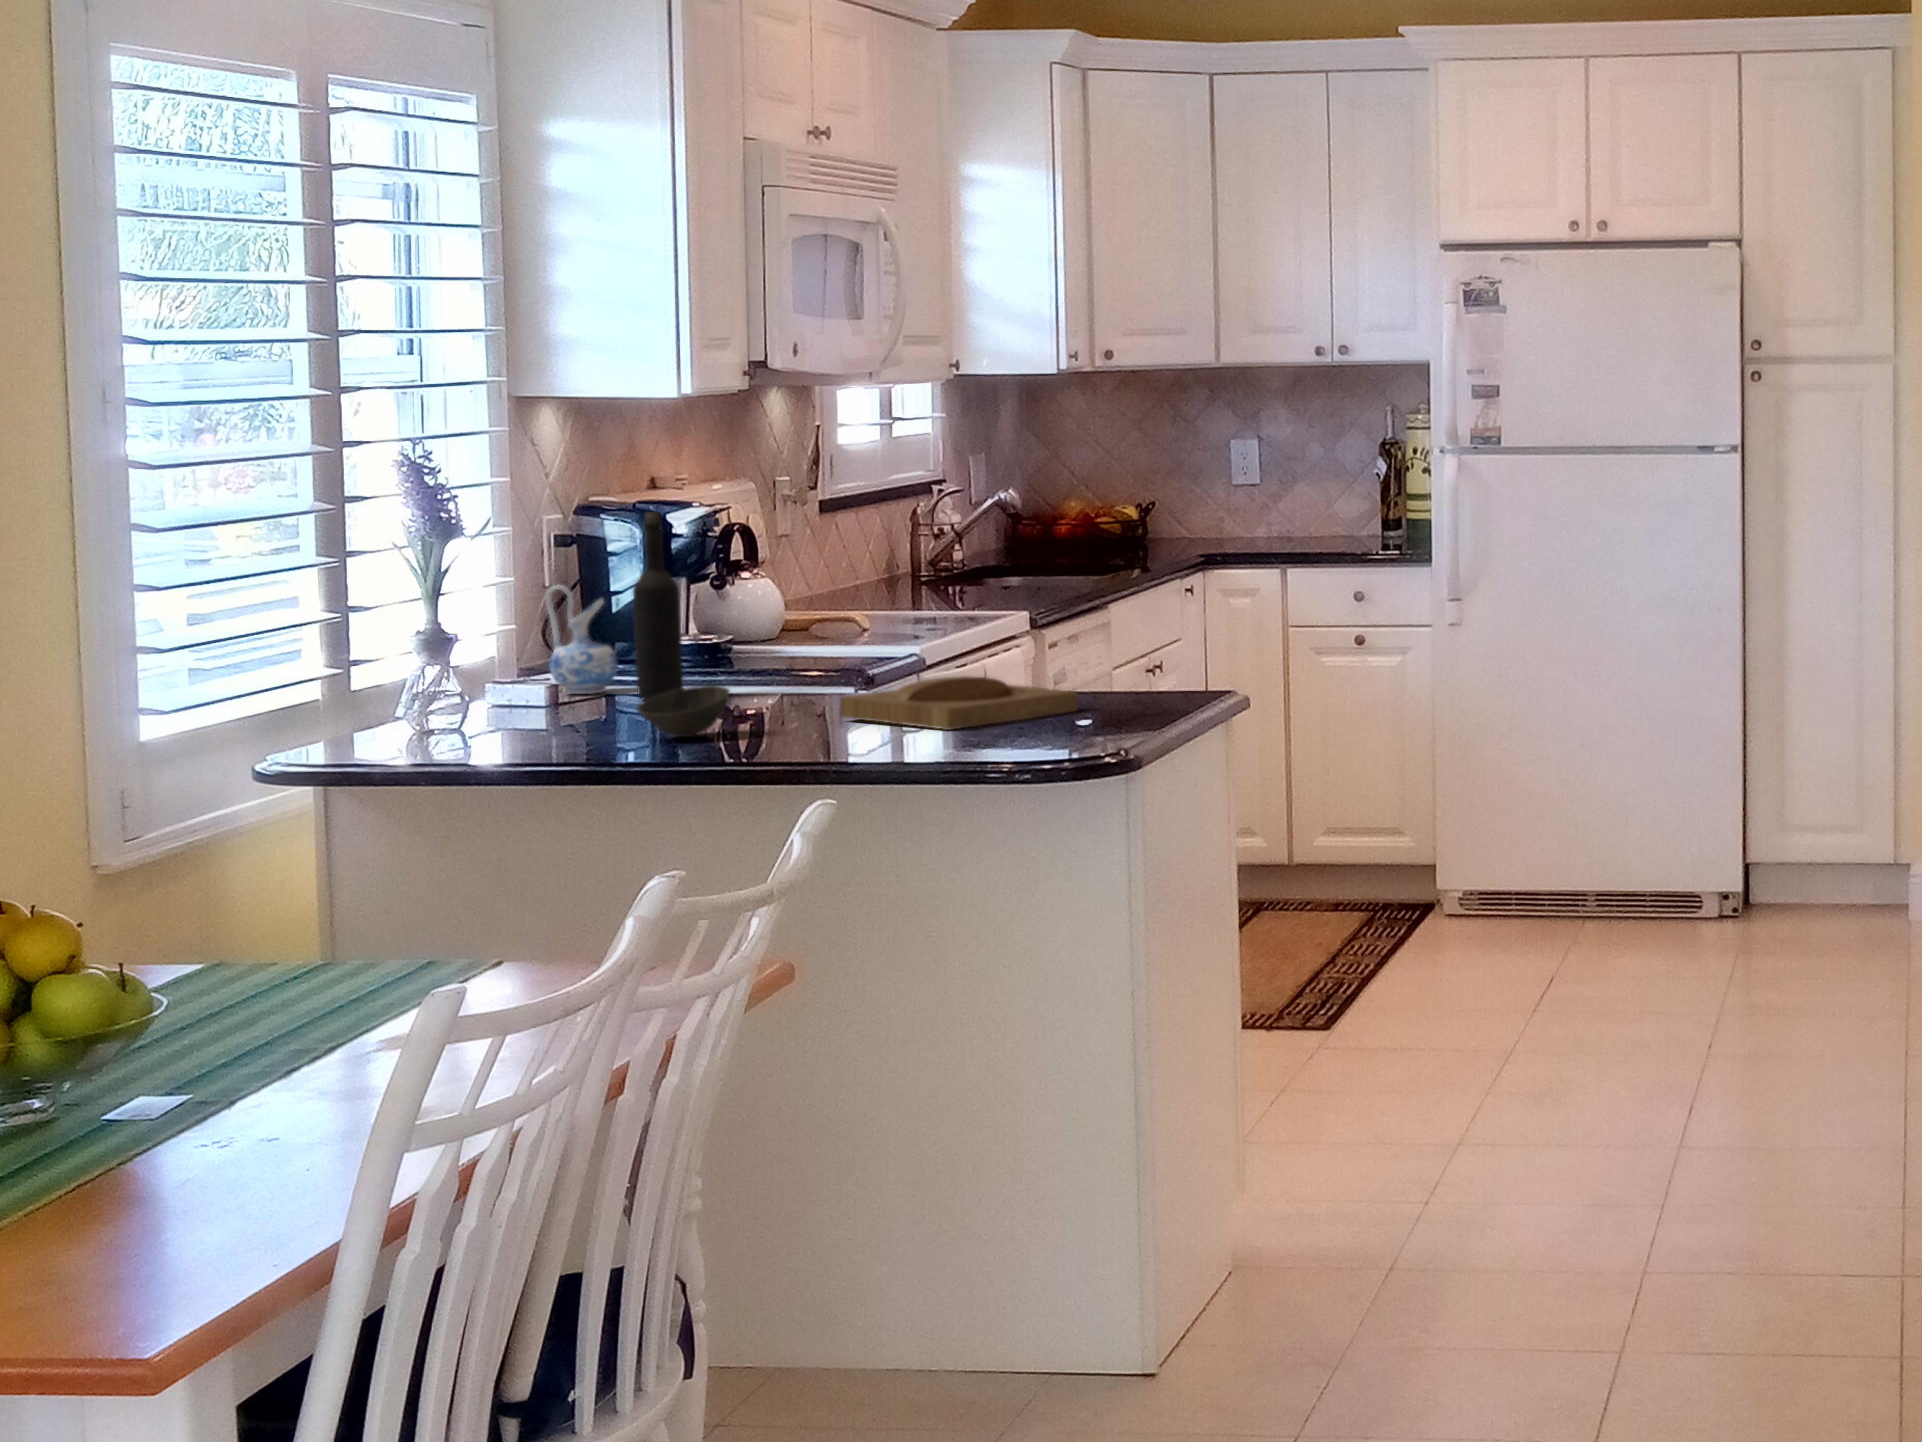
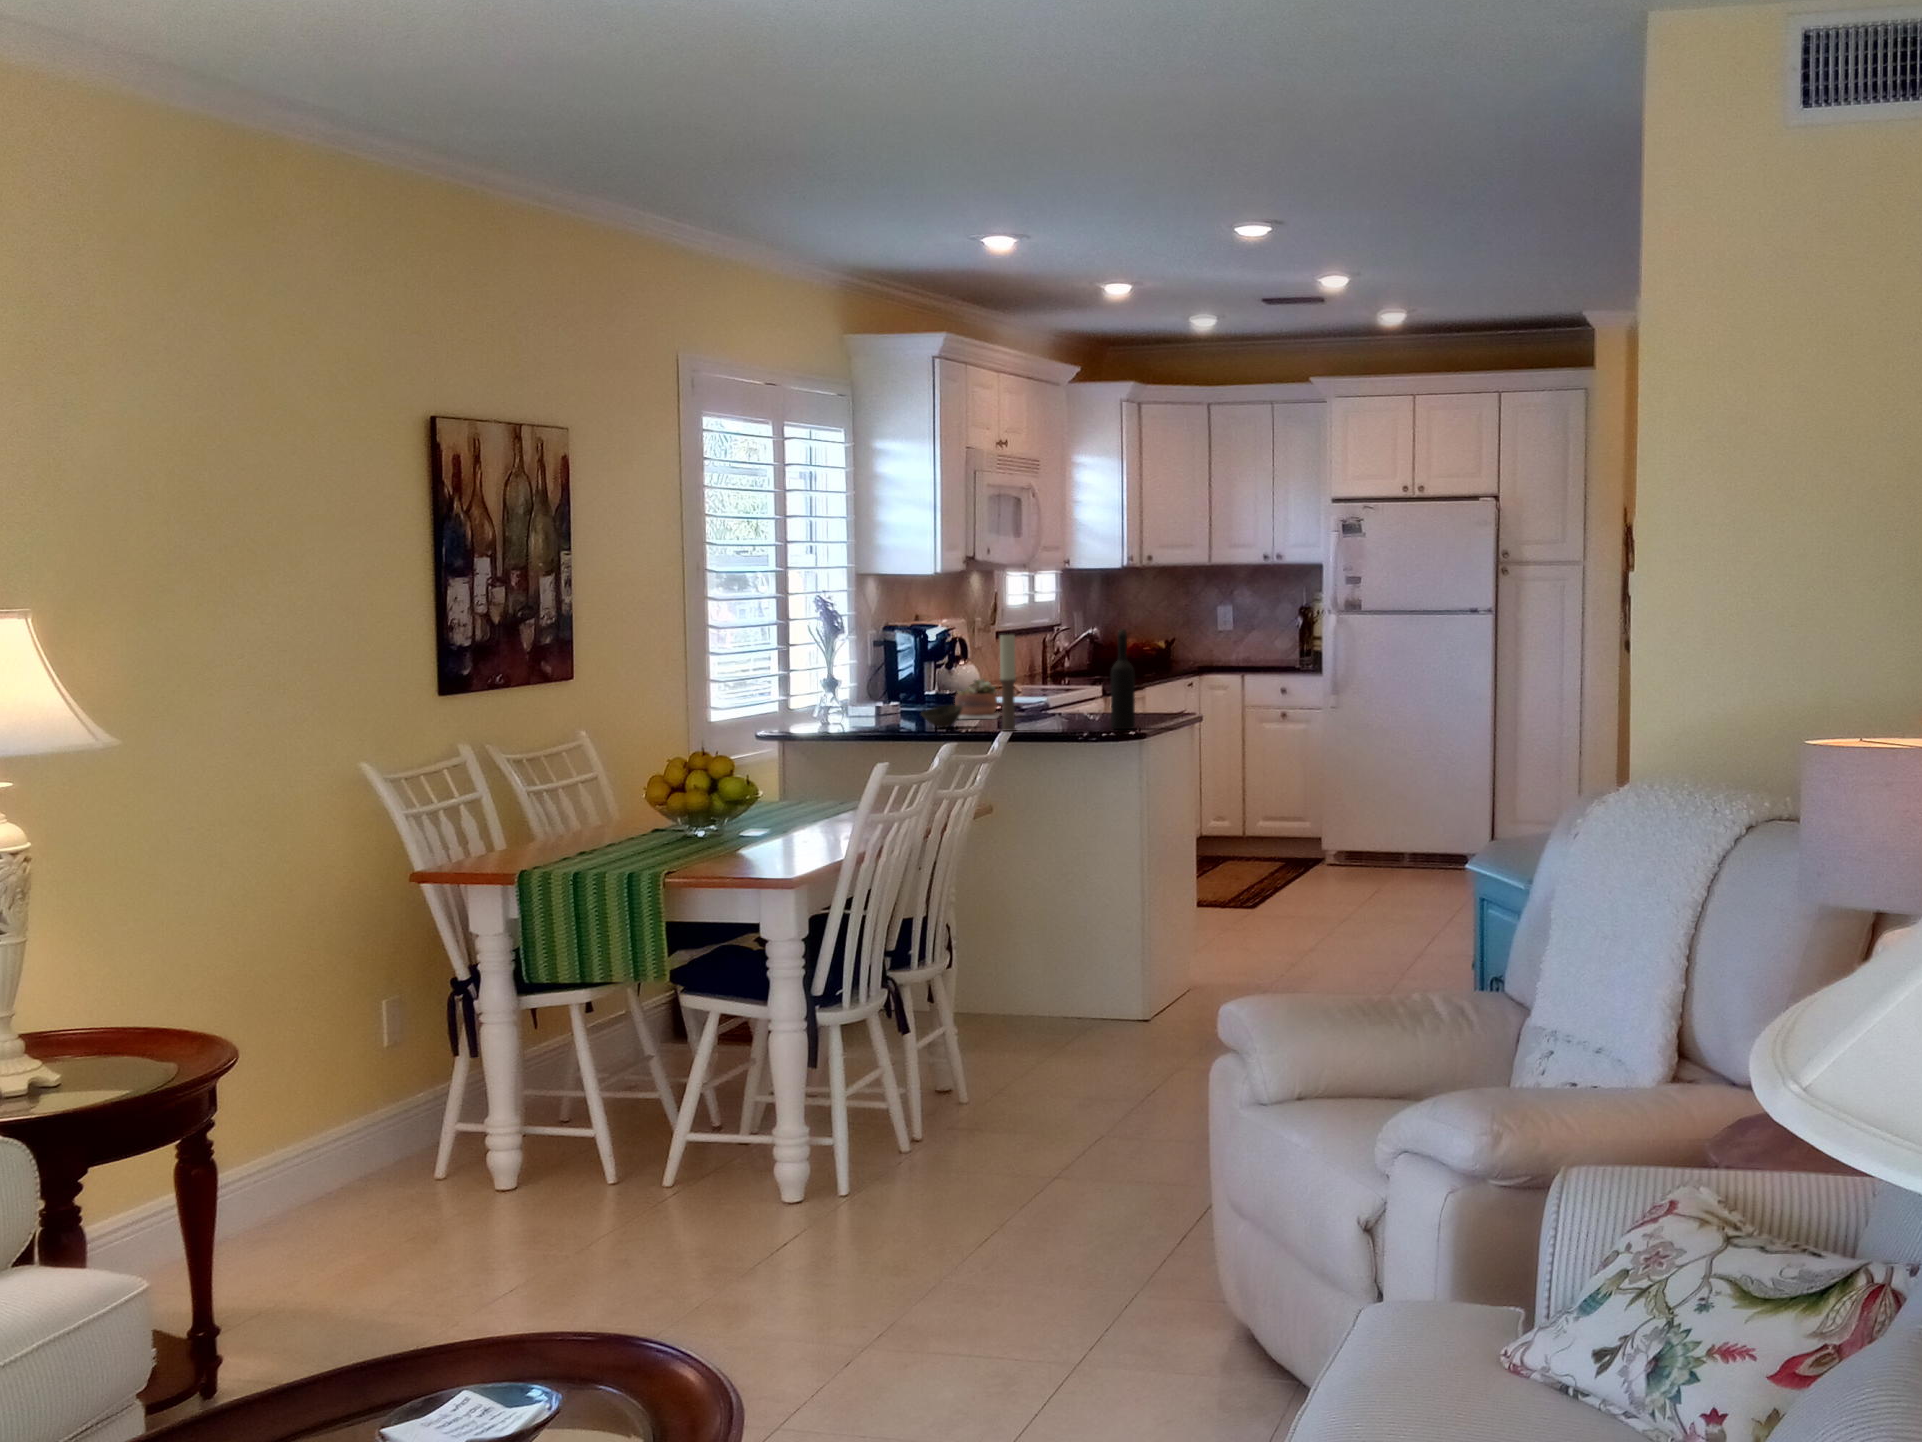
wine bottle: present [633,512,684,700] -> present [1111,629,1135,729]
candle: none [808,530,852,747] -> present [1000,635,1016,731]
ceramic pitcher: present [546,585,618,694] -> none [875,662,907,714]
succulent plant: none [713,618,818,709] -> present [955,679,999,719]
tray: present [840,676,1078,730] -> none [1011,704,1120,726]

